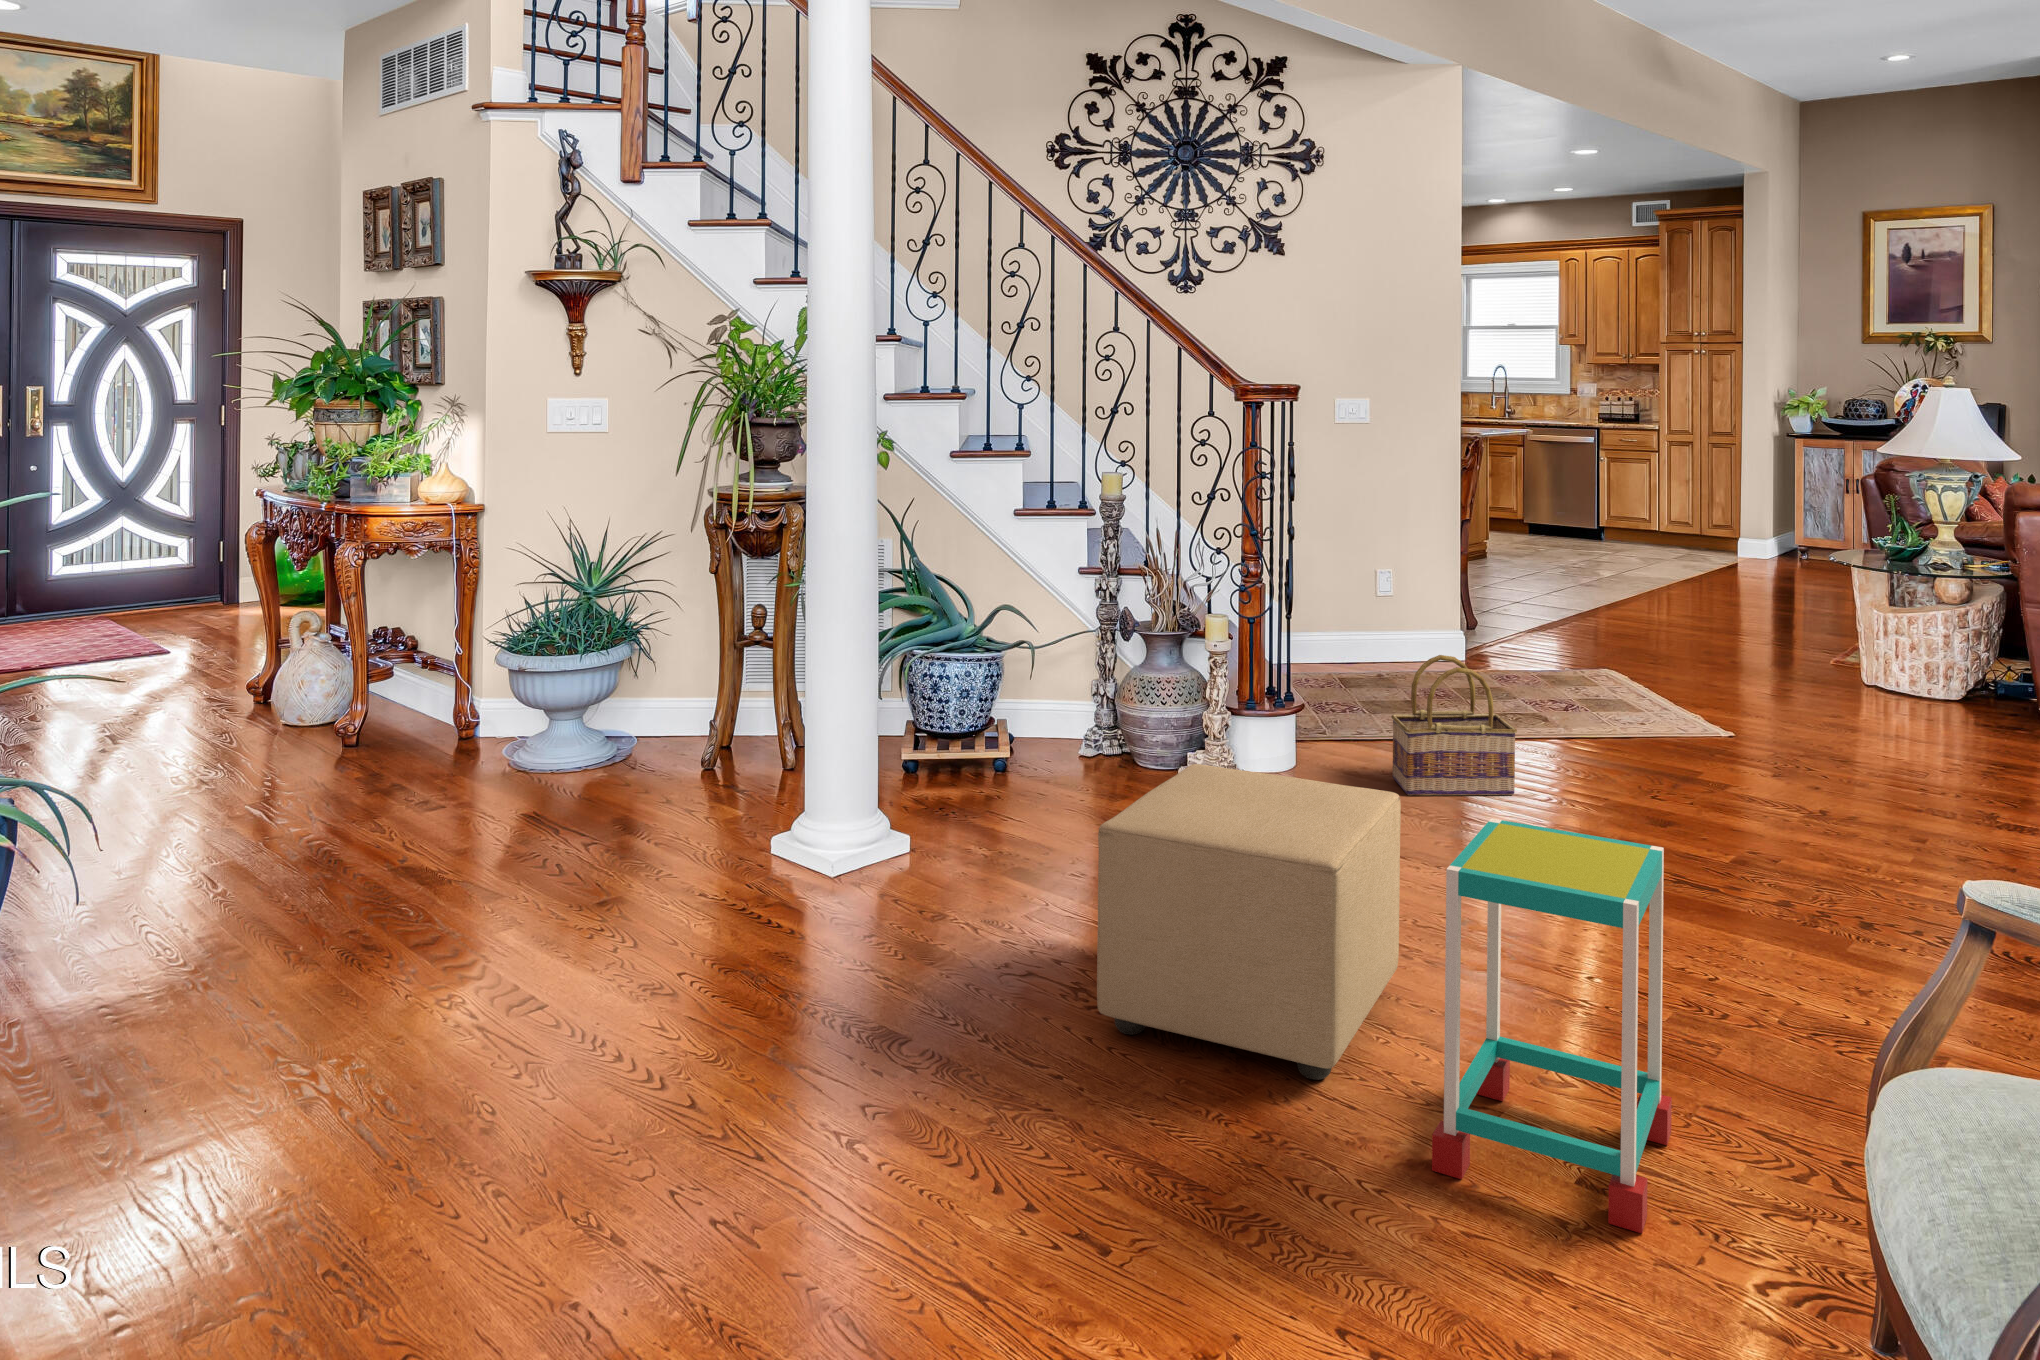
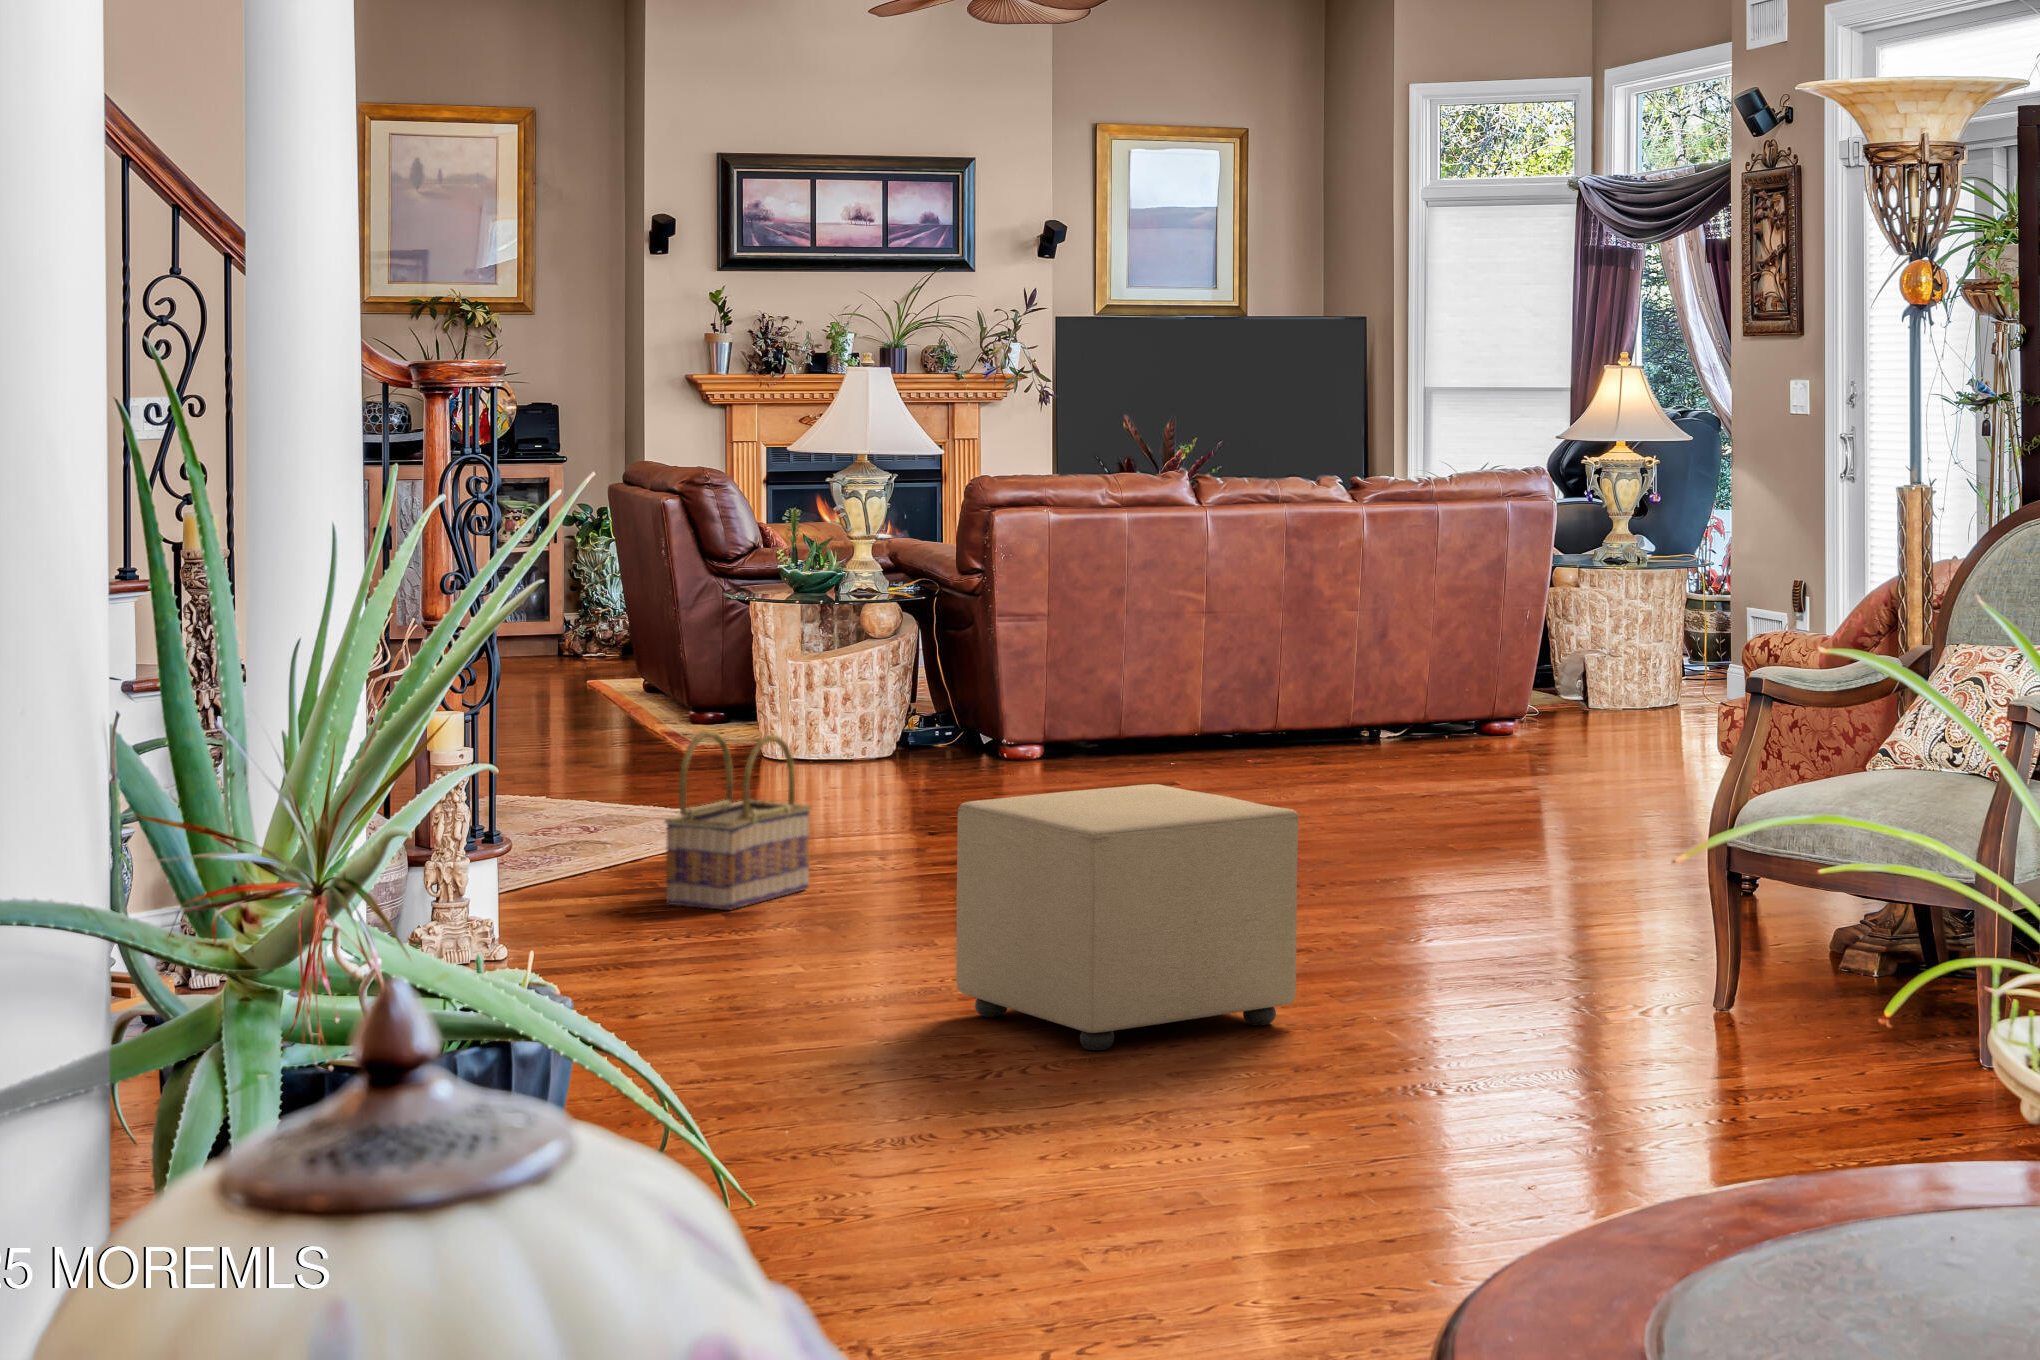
side table: present [1432,818,1672,1233] -> none [1339,744,1565,1024]

